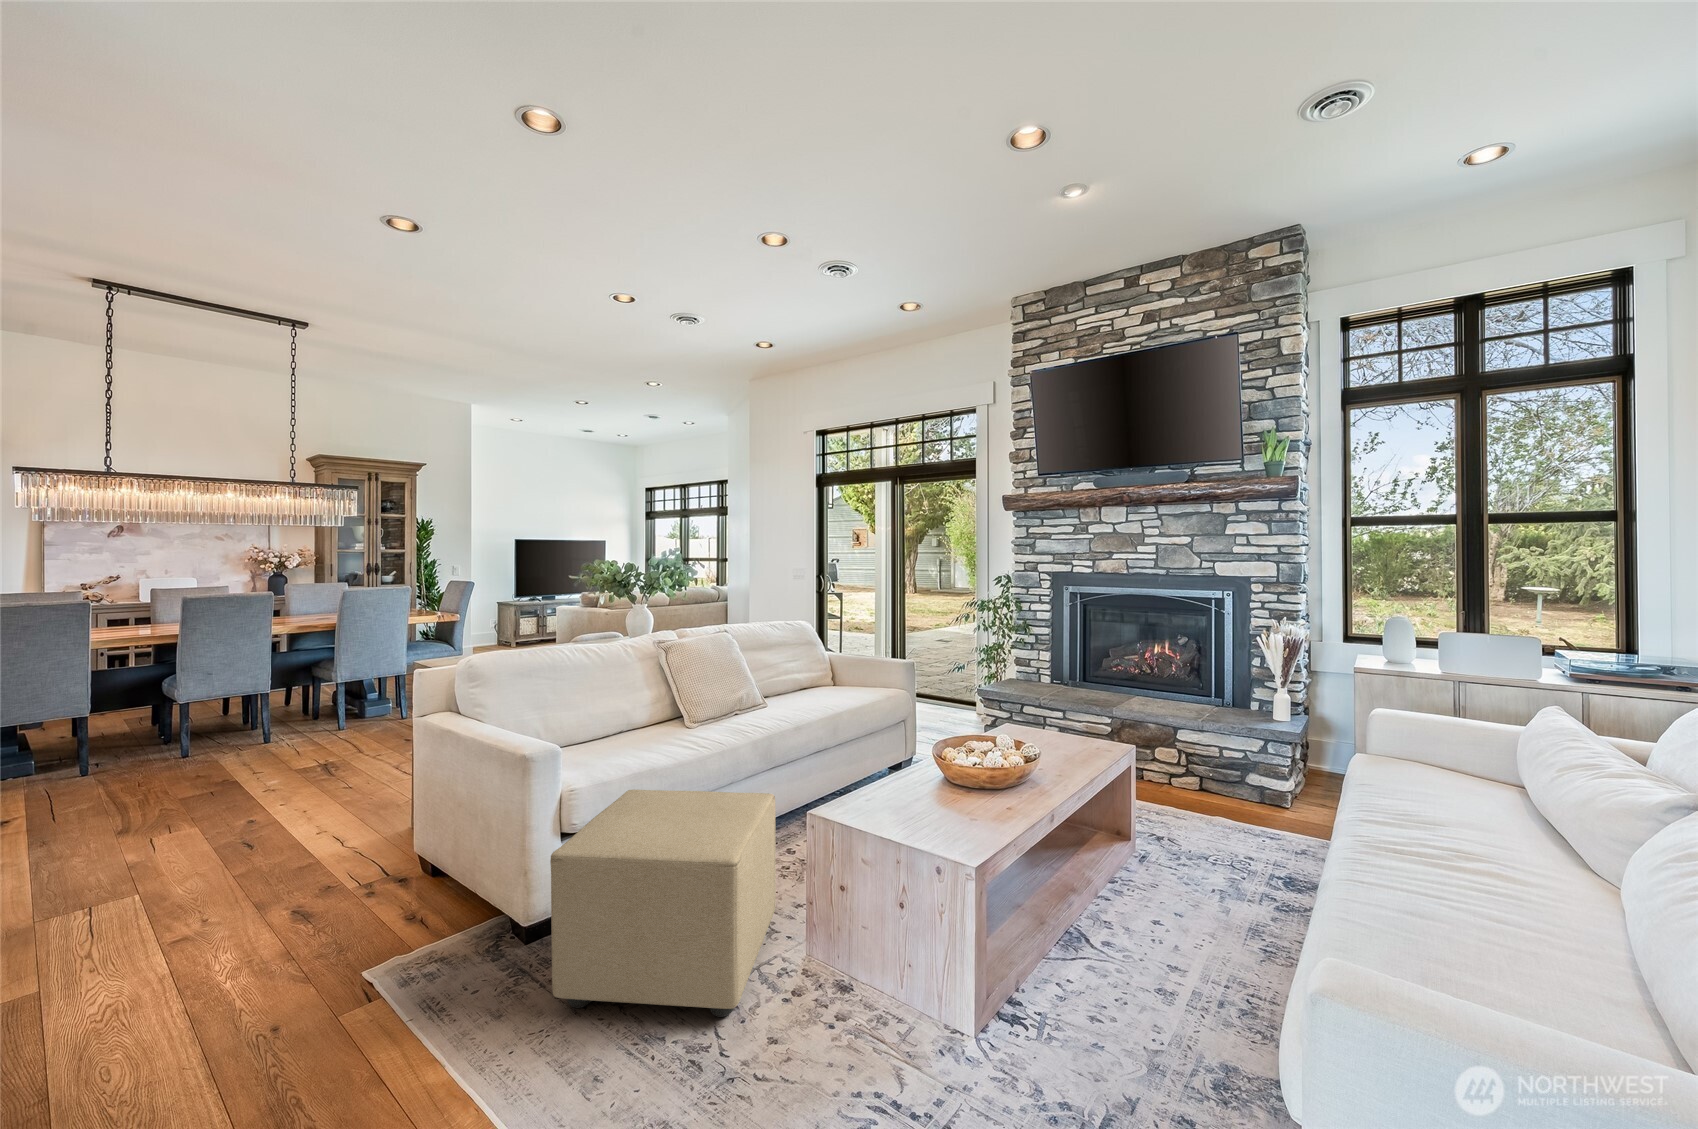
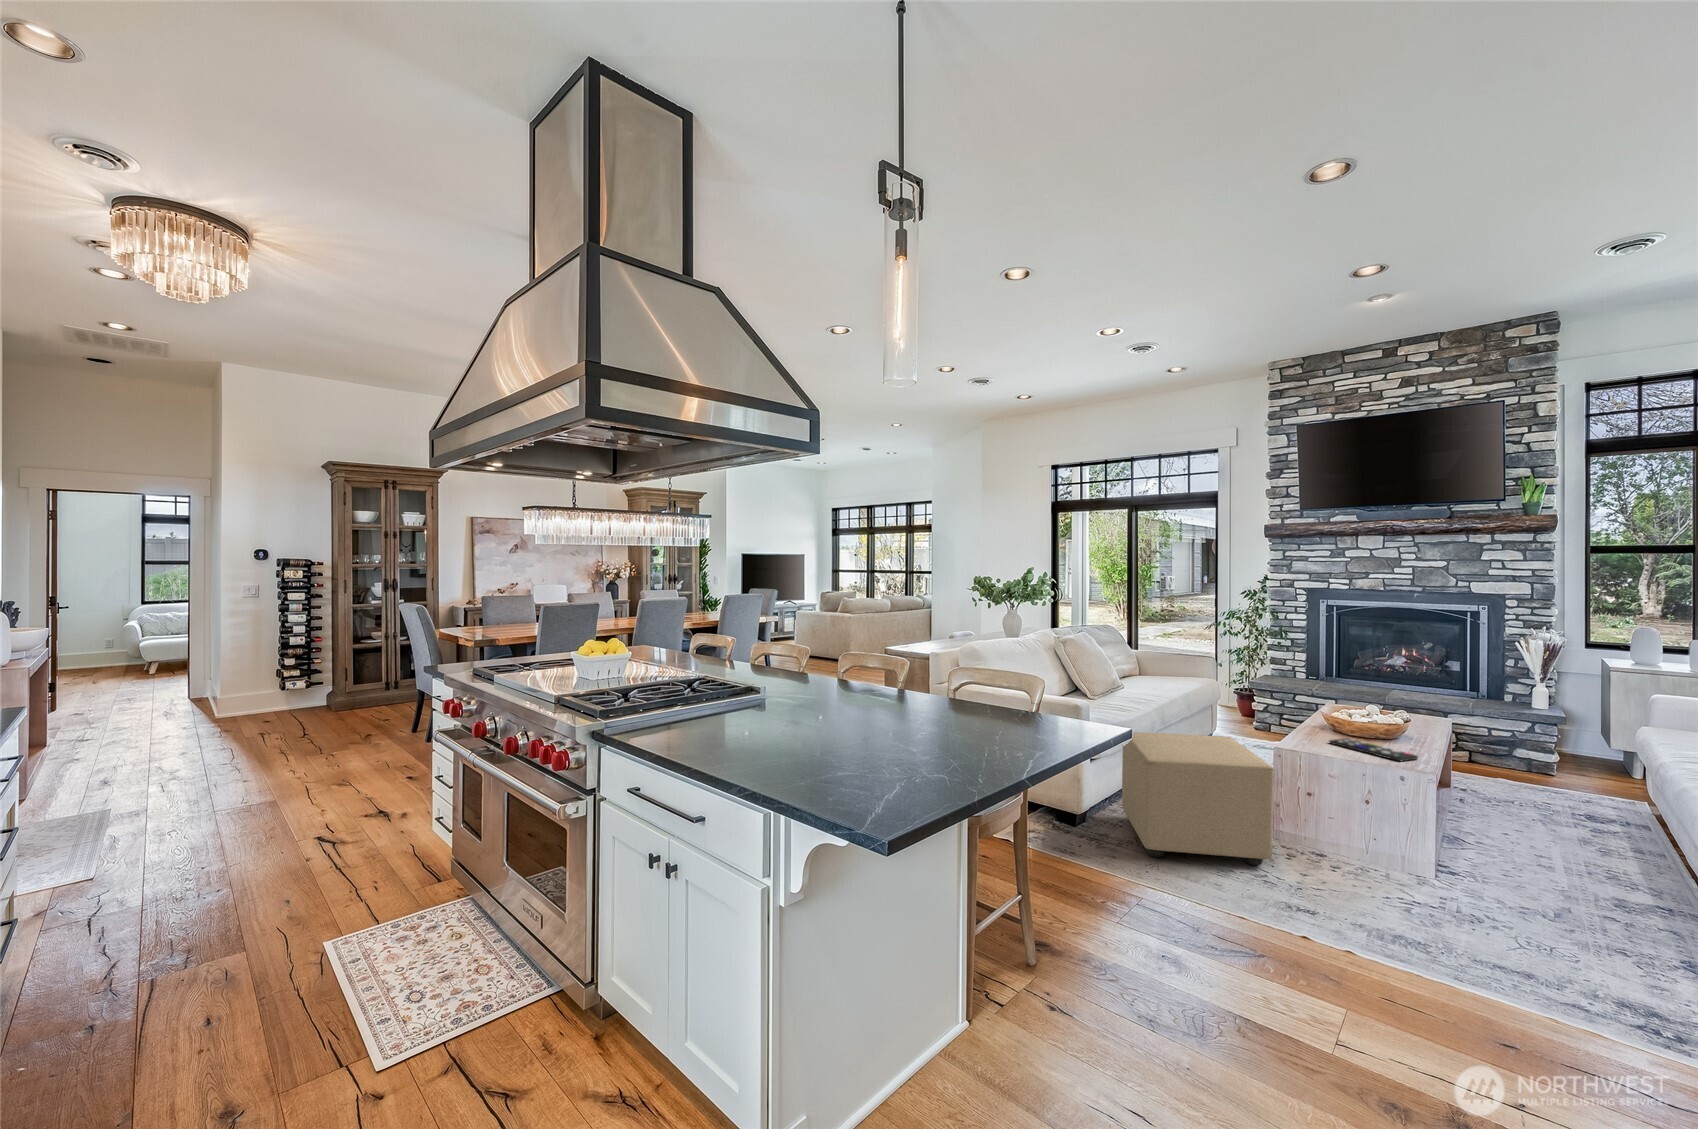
remote control: none [902,790,991,837] -> present [1329,738,1418,761]

